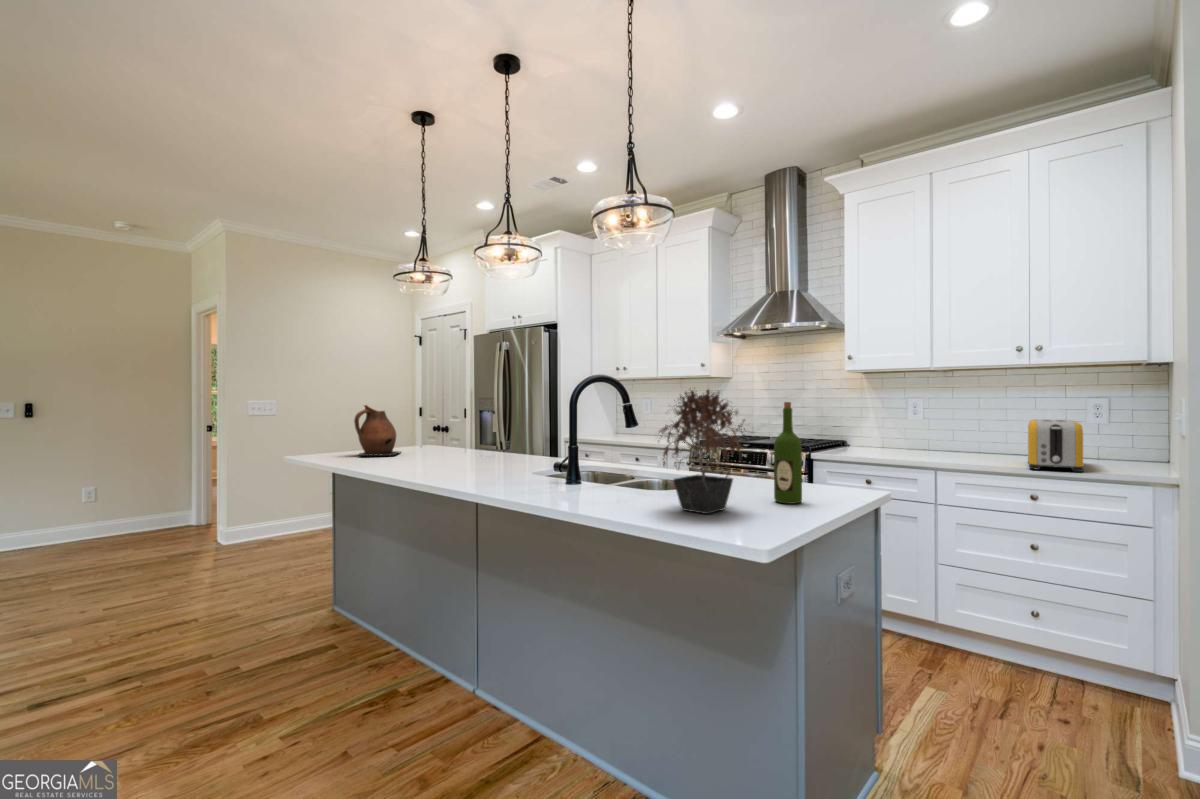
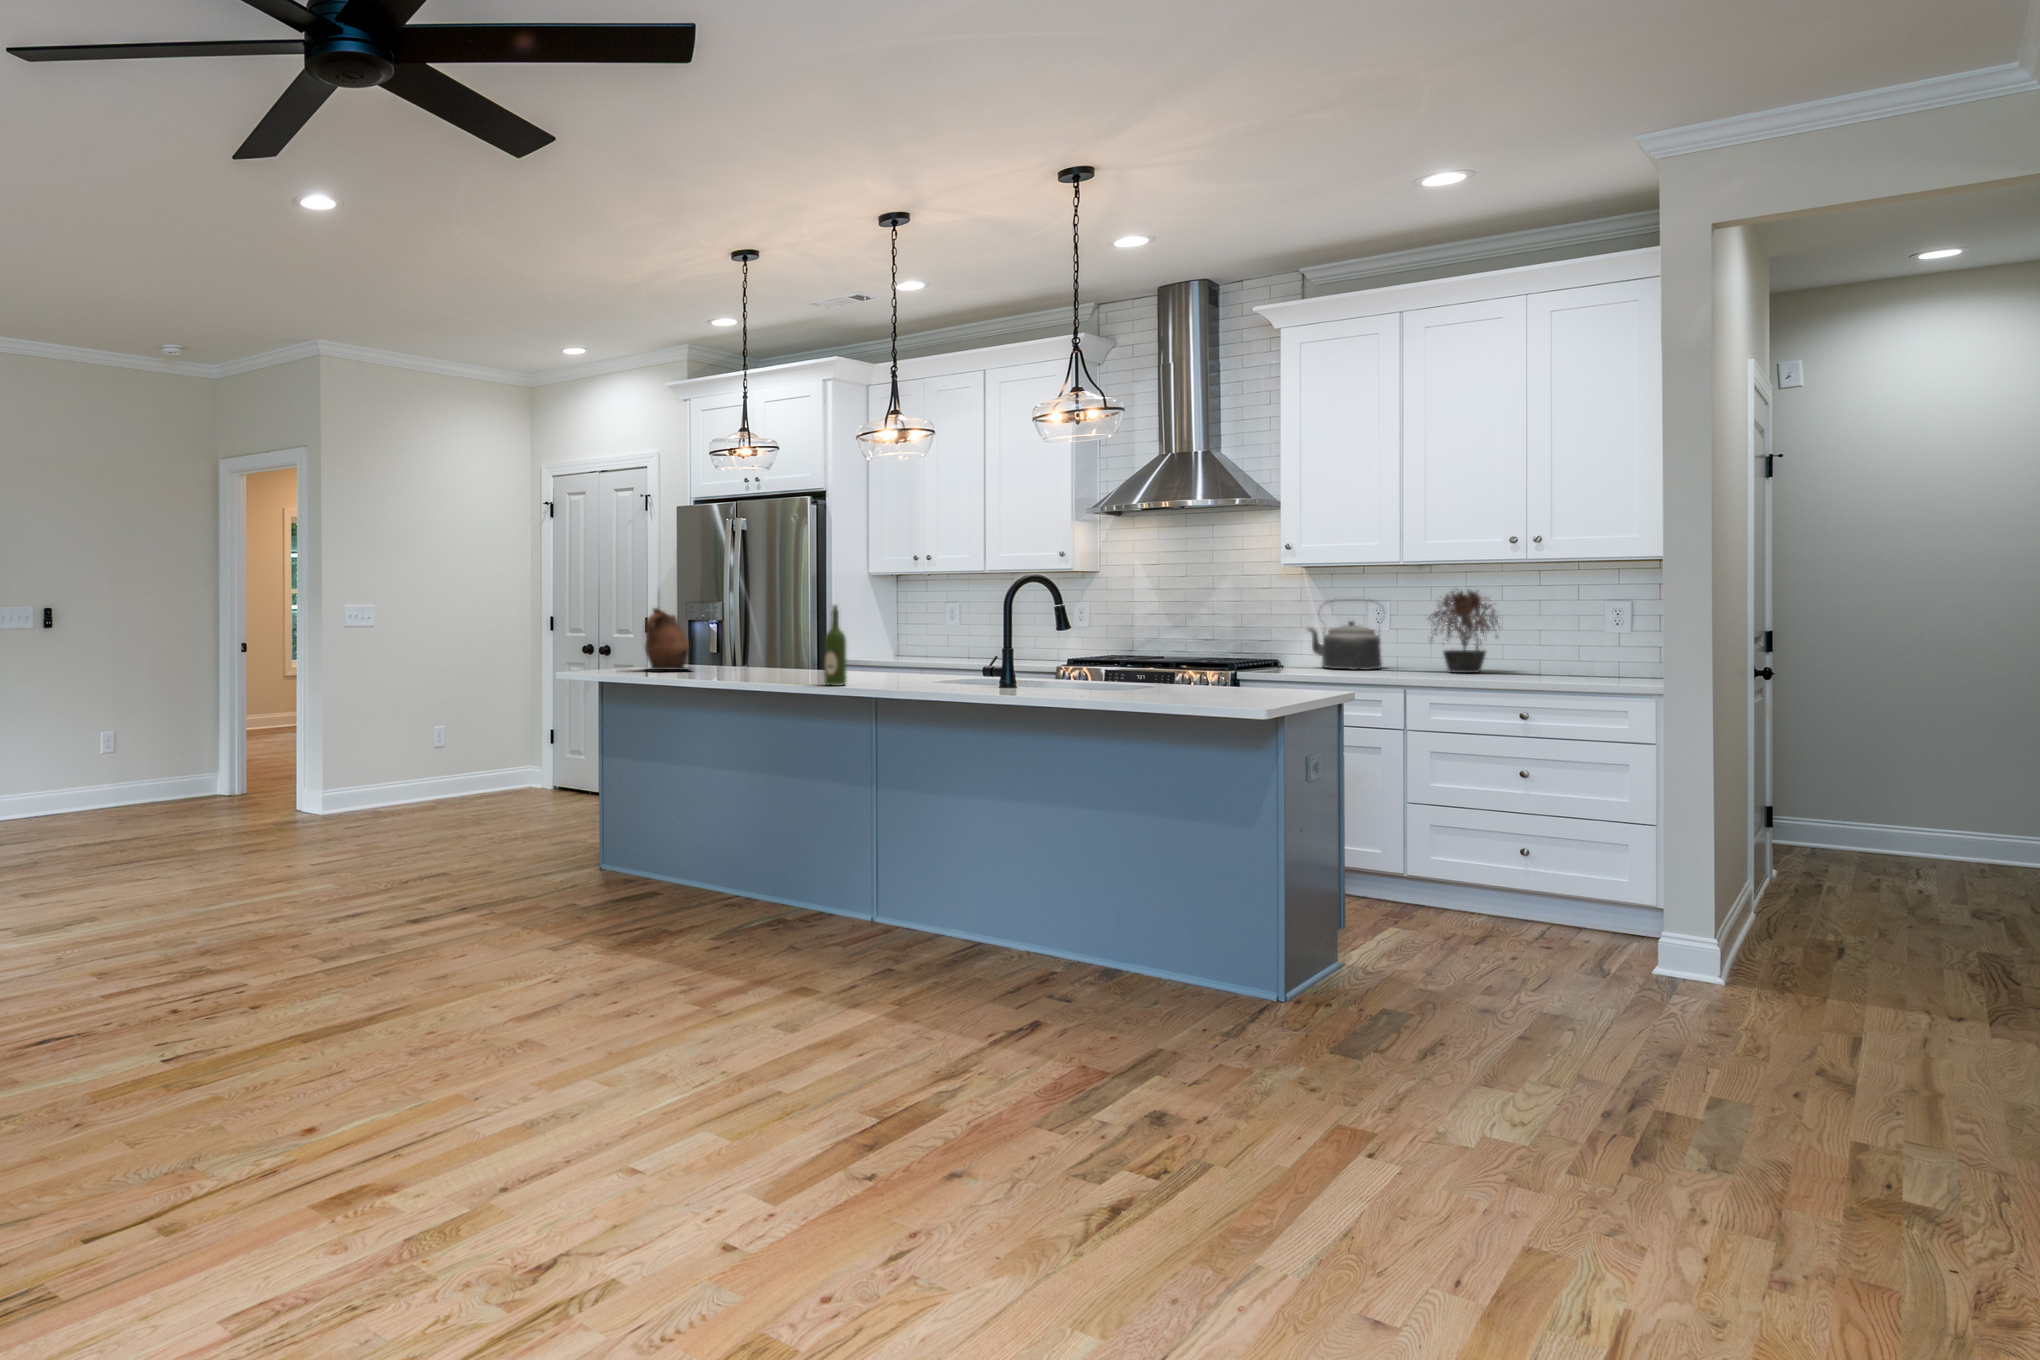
potted plant: present [659,390,746,514] -> present [1429,589,1500,673]
kettle: none [866,398,922,452] -> present [1307,617,1385,670]
wine bottle: present [774,402,802,504] -> present [824,605,847,686]
toaster: present [1028,419,1083,472] -> none [1520,625,1585,685]

